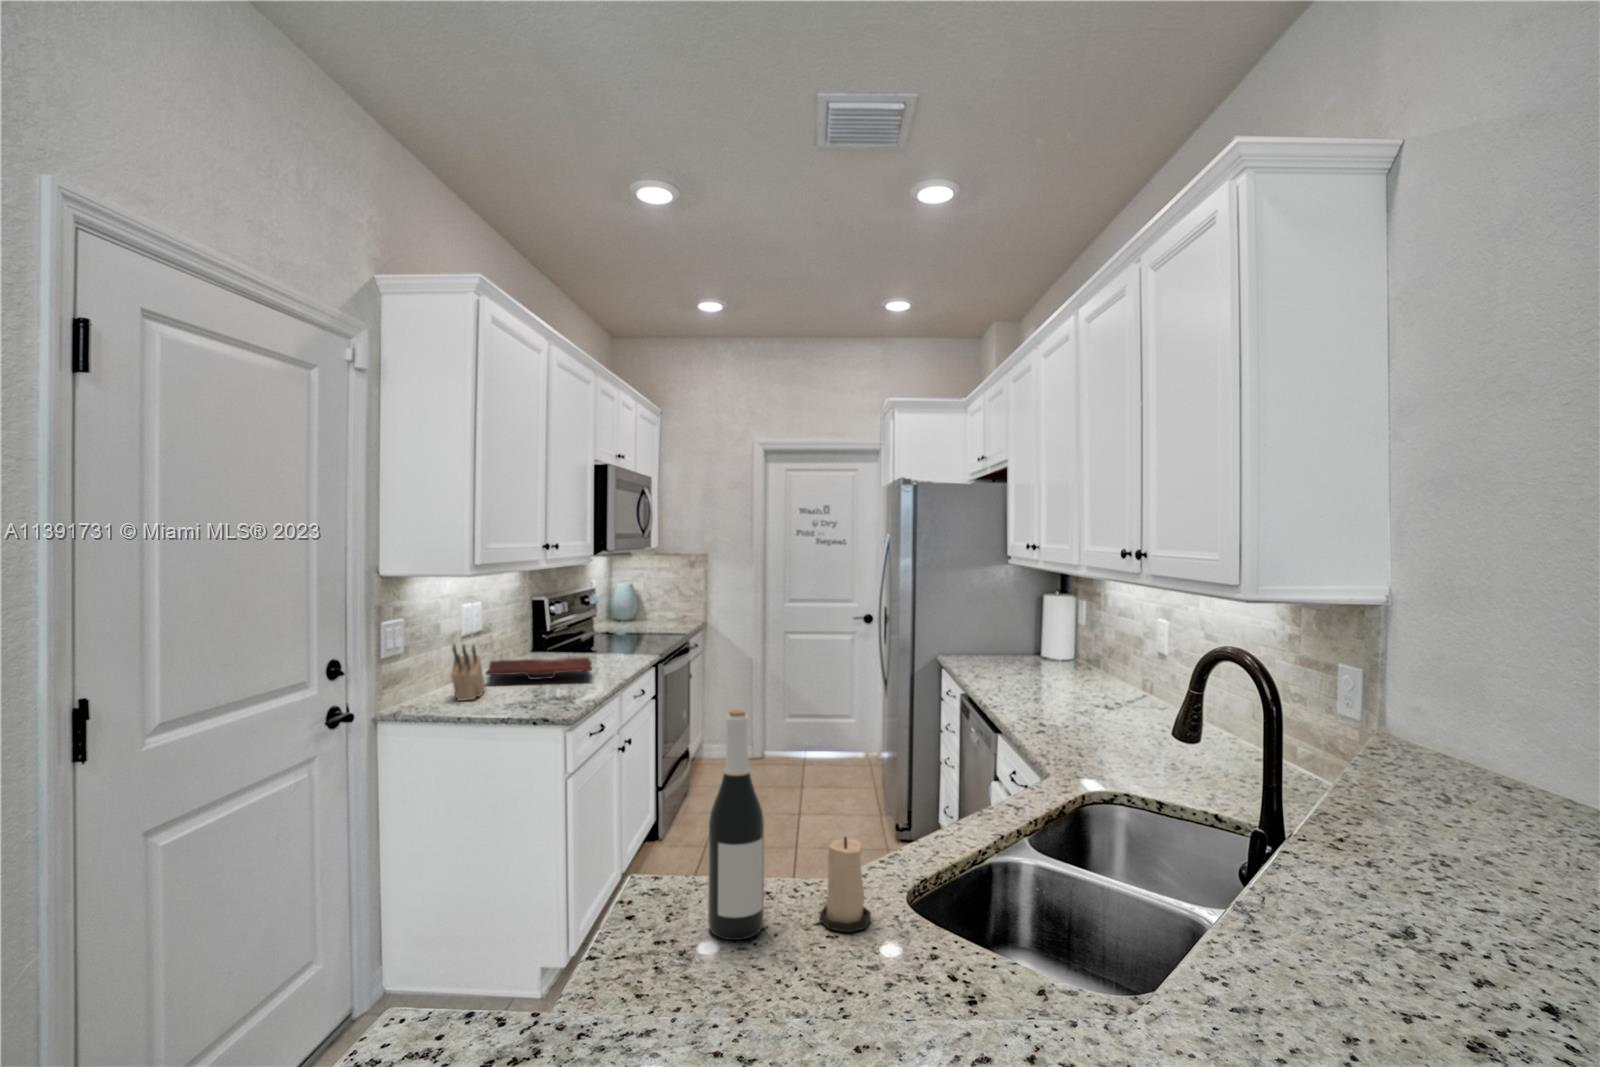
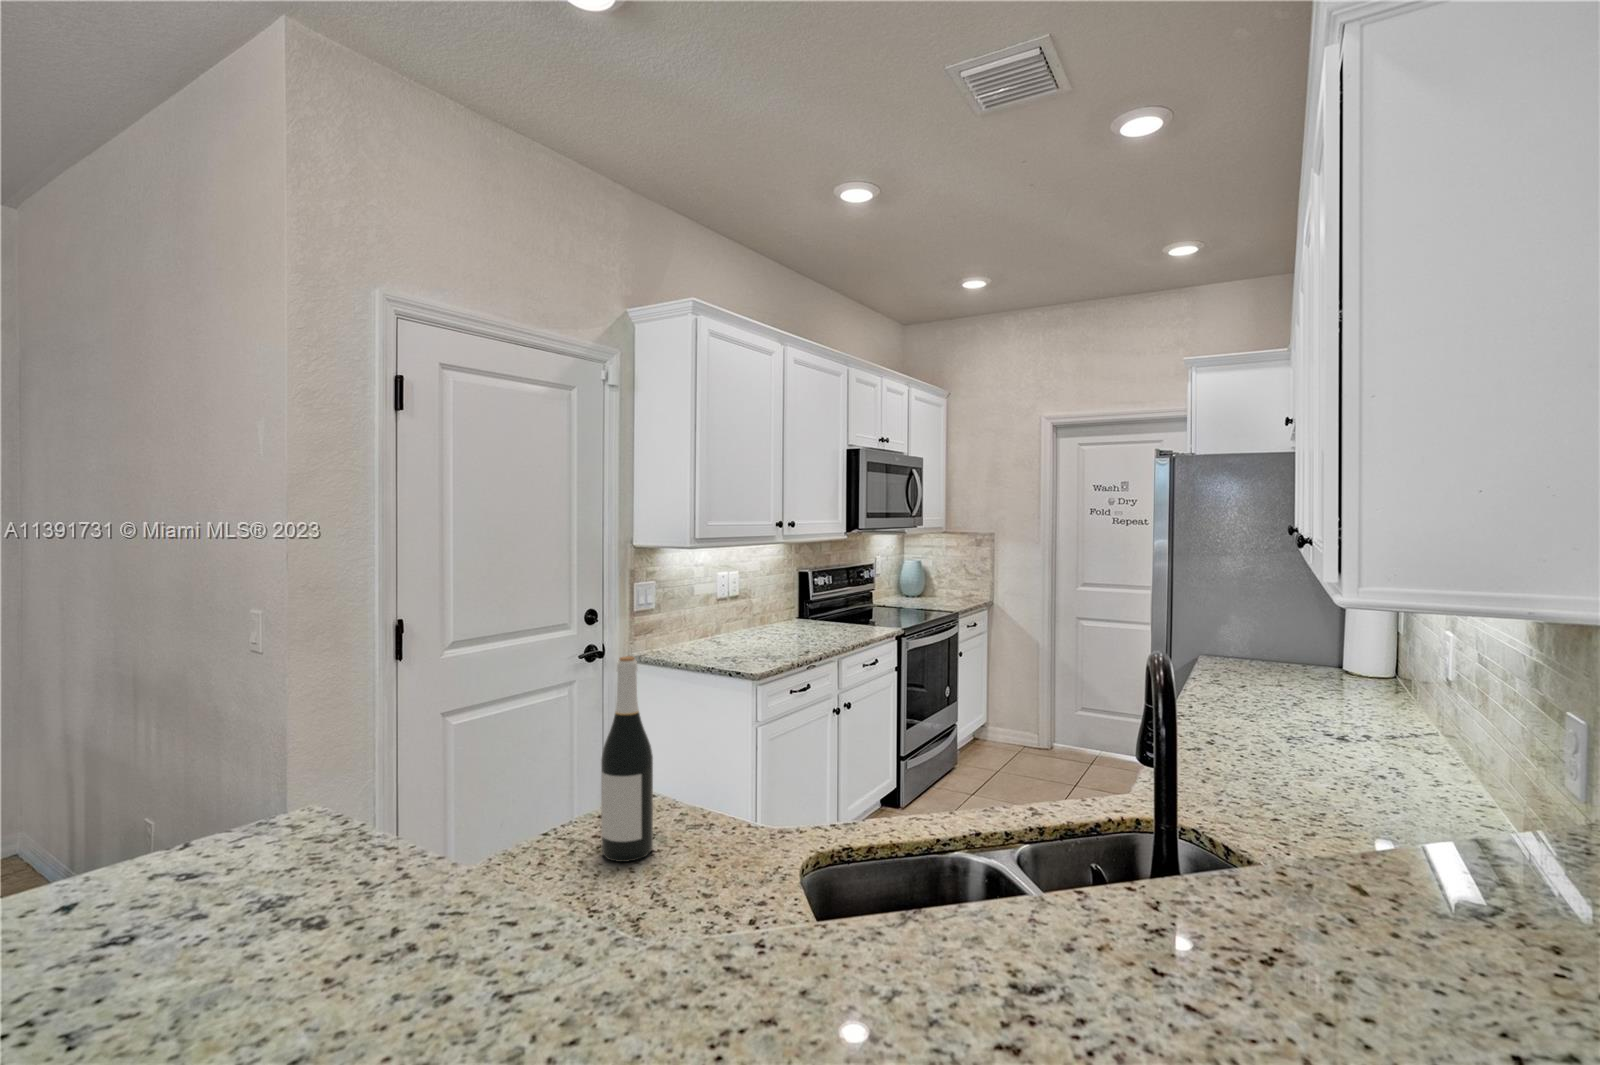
knife block: present [451,644,485,701] -> none [688,603,725,653]
cutting board: present [486,657,592,680] -> none [729,622,829,640]
candle: present [820,837,871,932] -> none [695,786,743,877]

